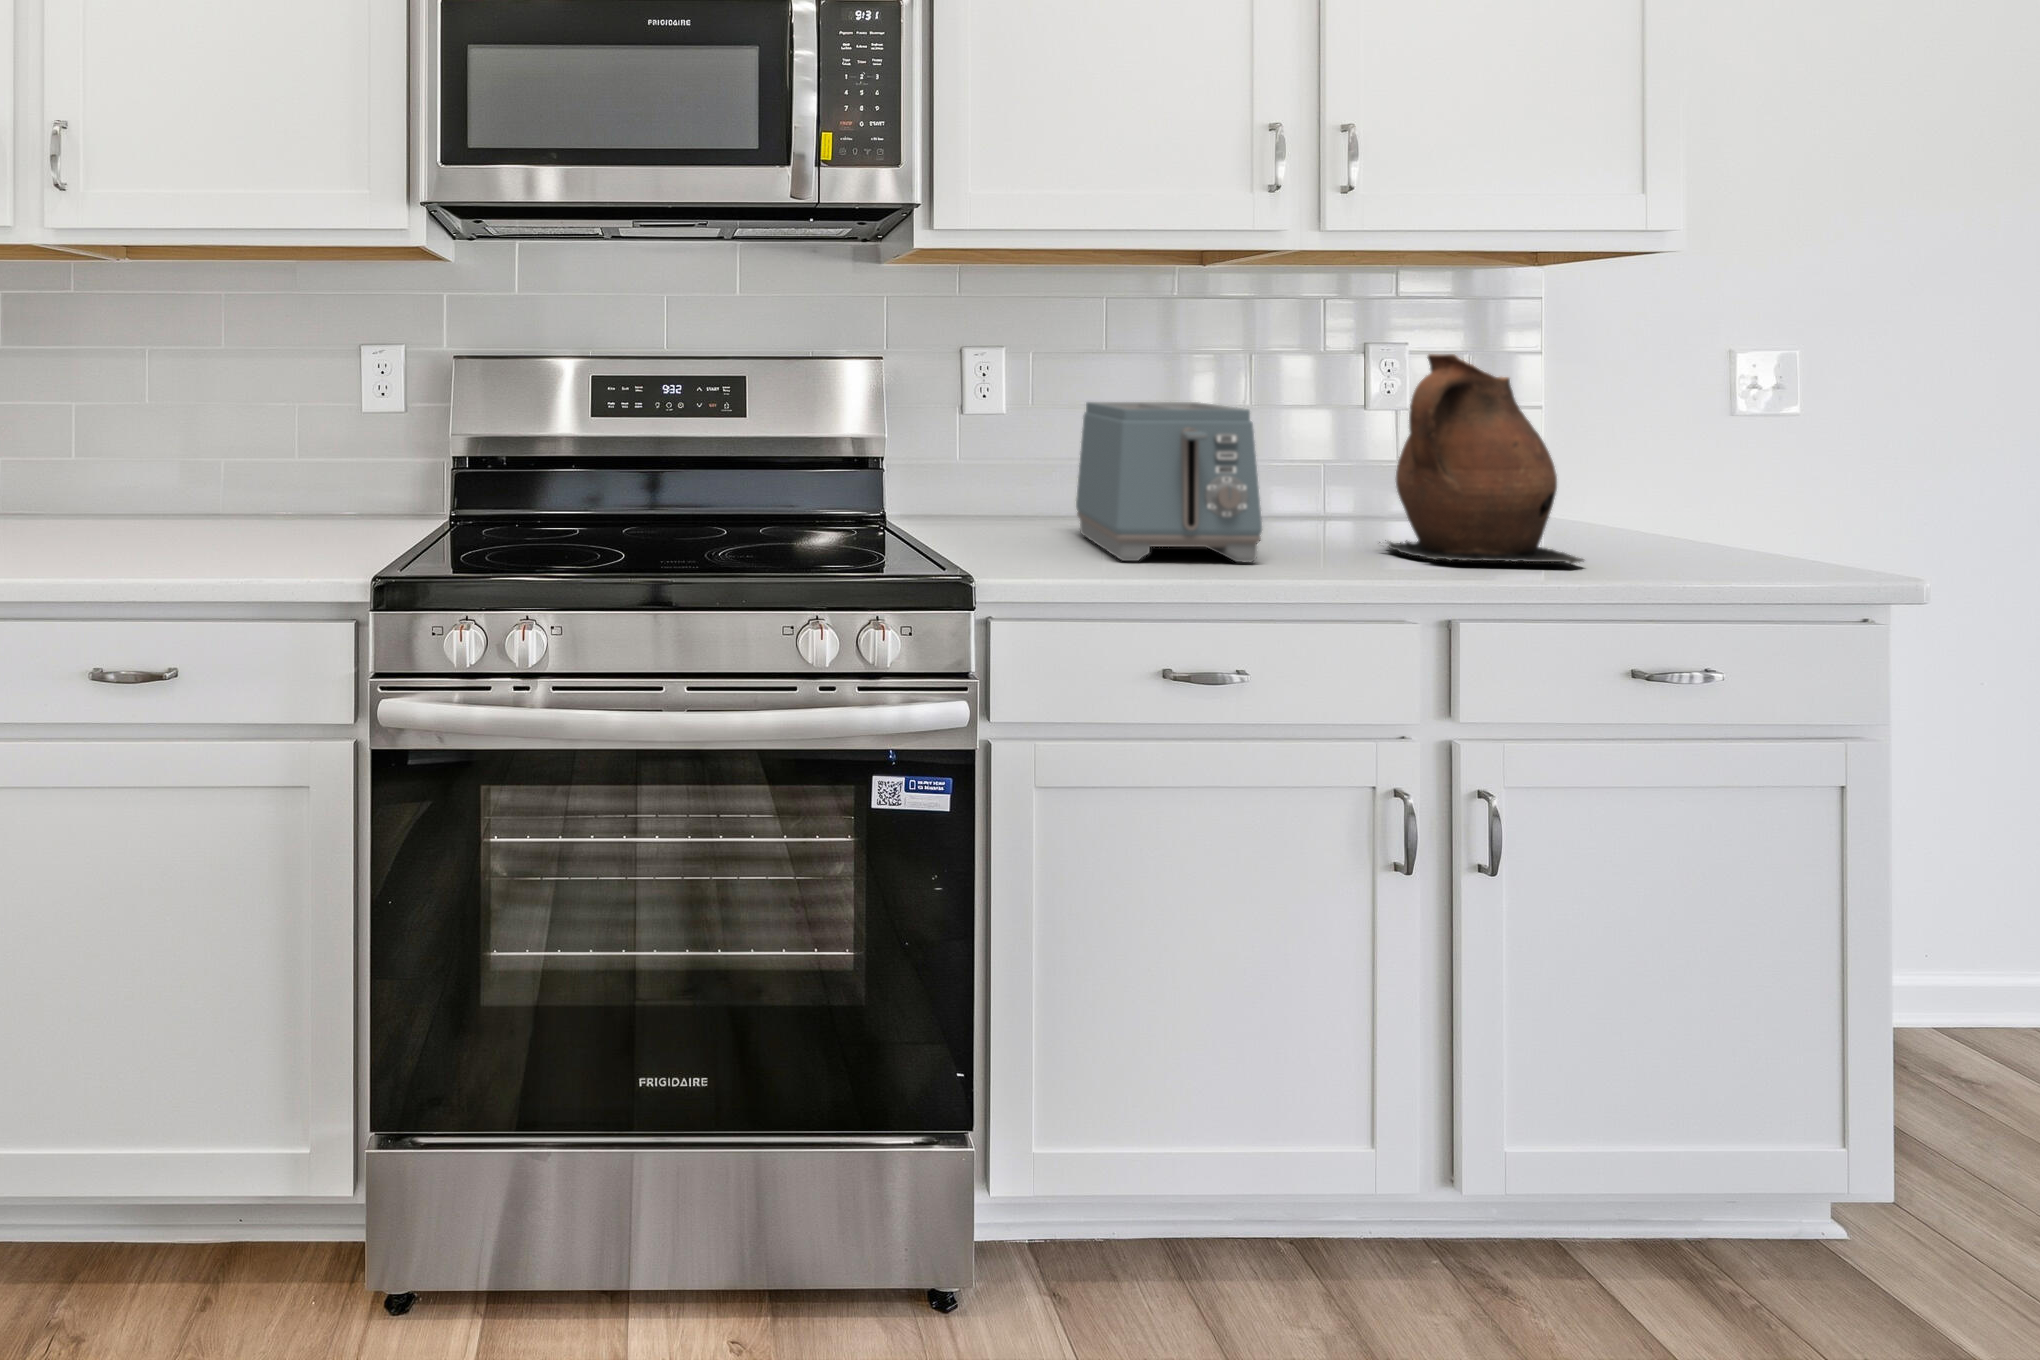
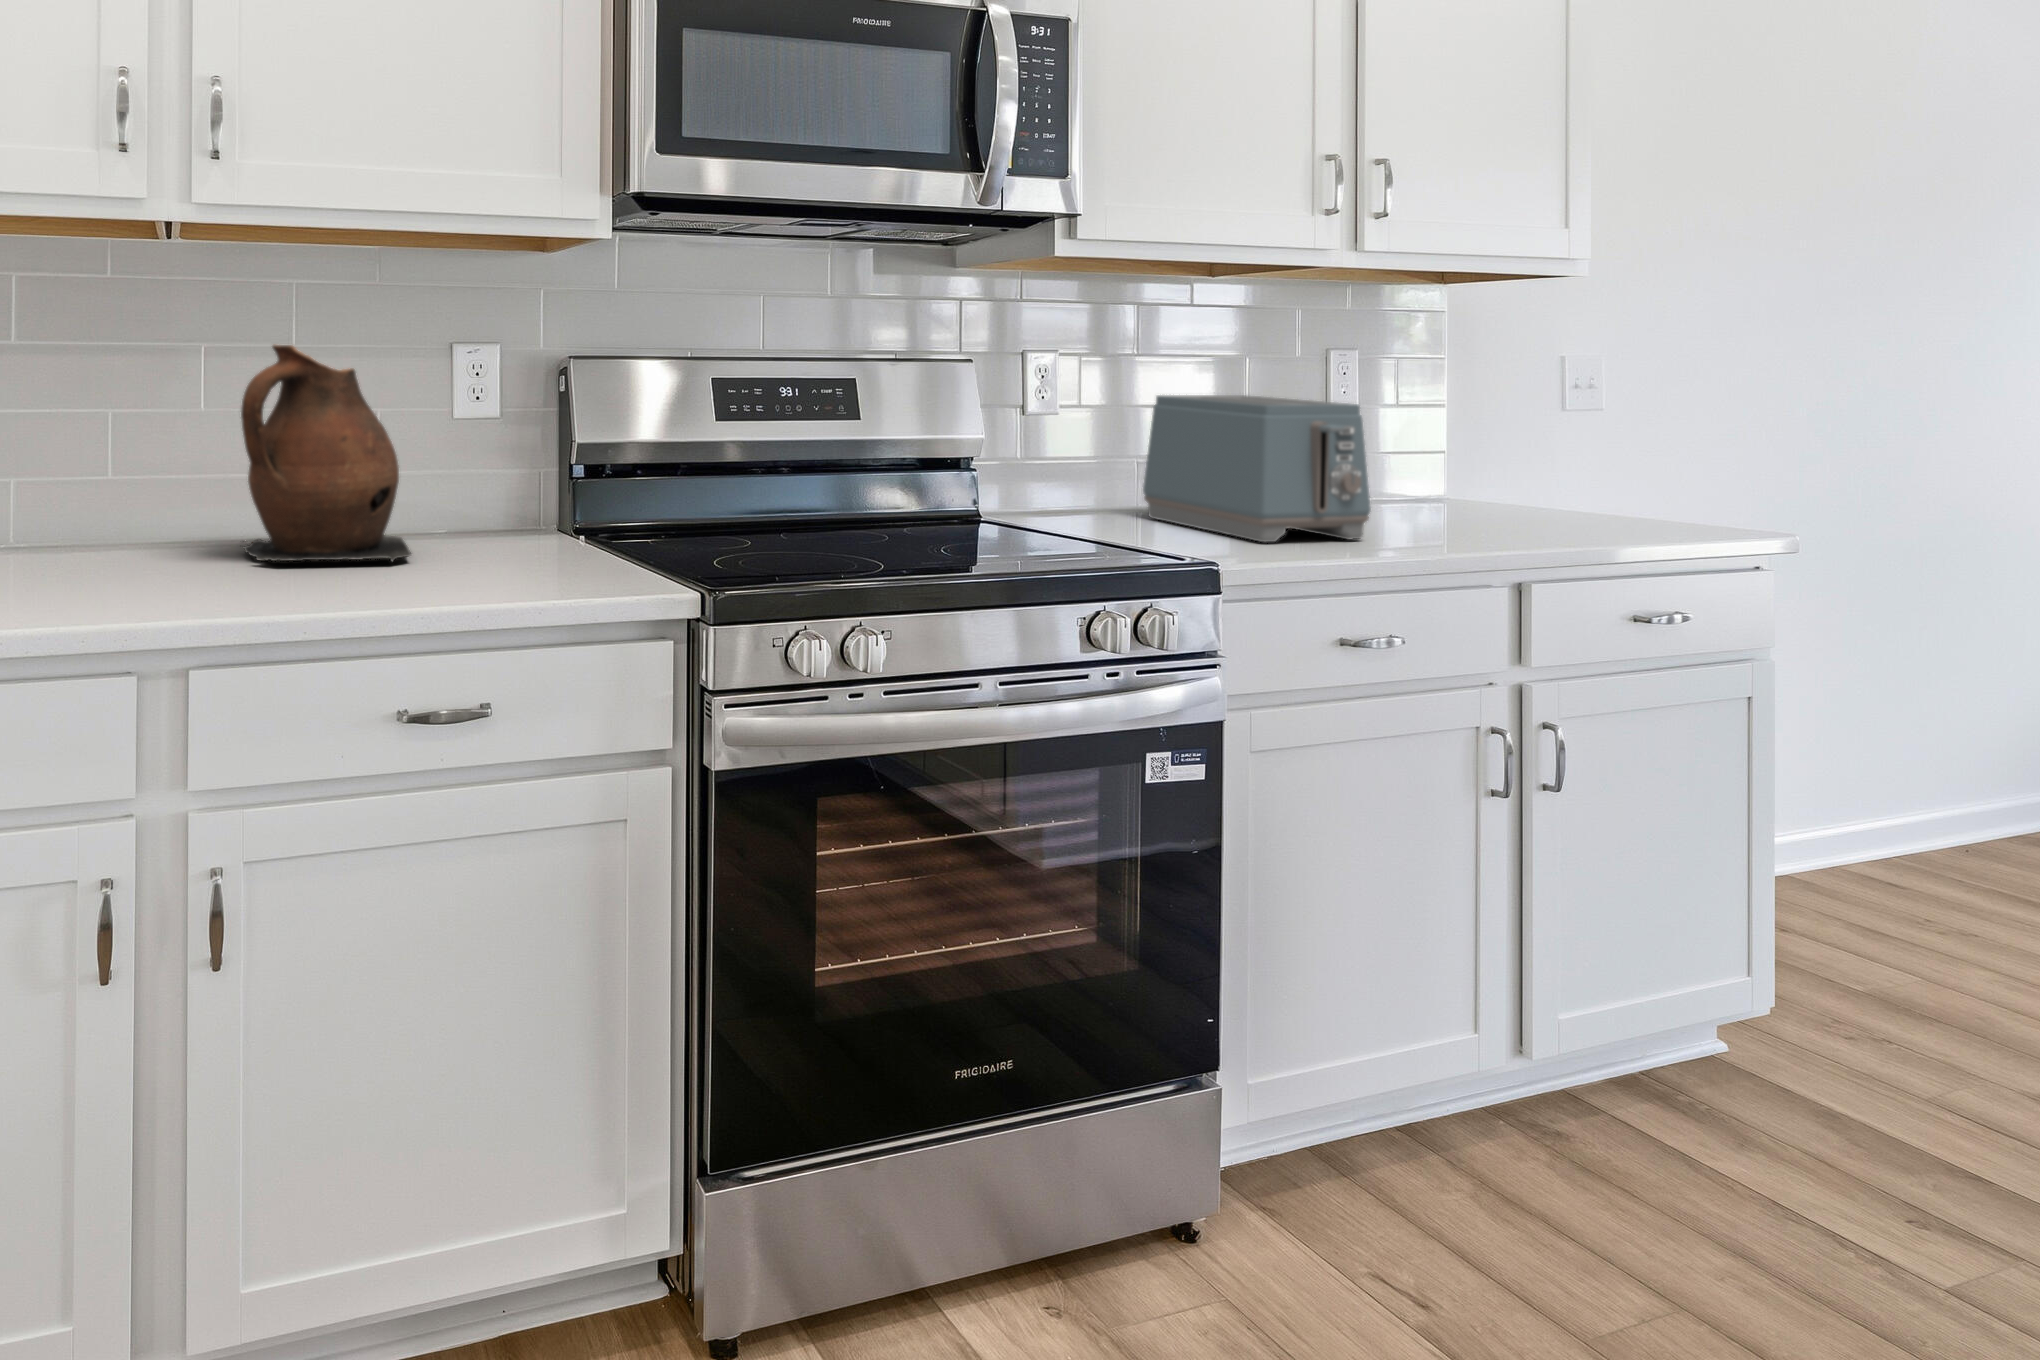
ceramic pitcher: present [1379,354,1584,565] -> present [241,345,411,562]

